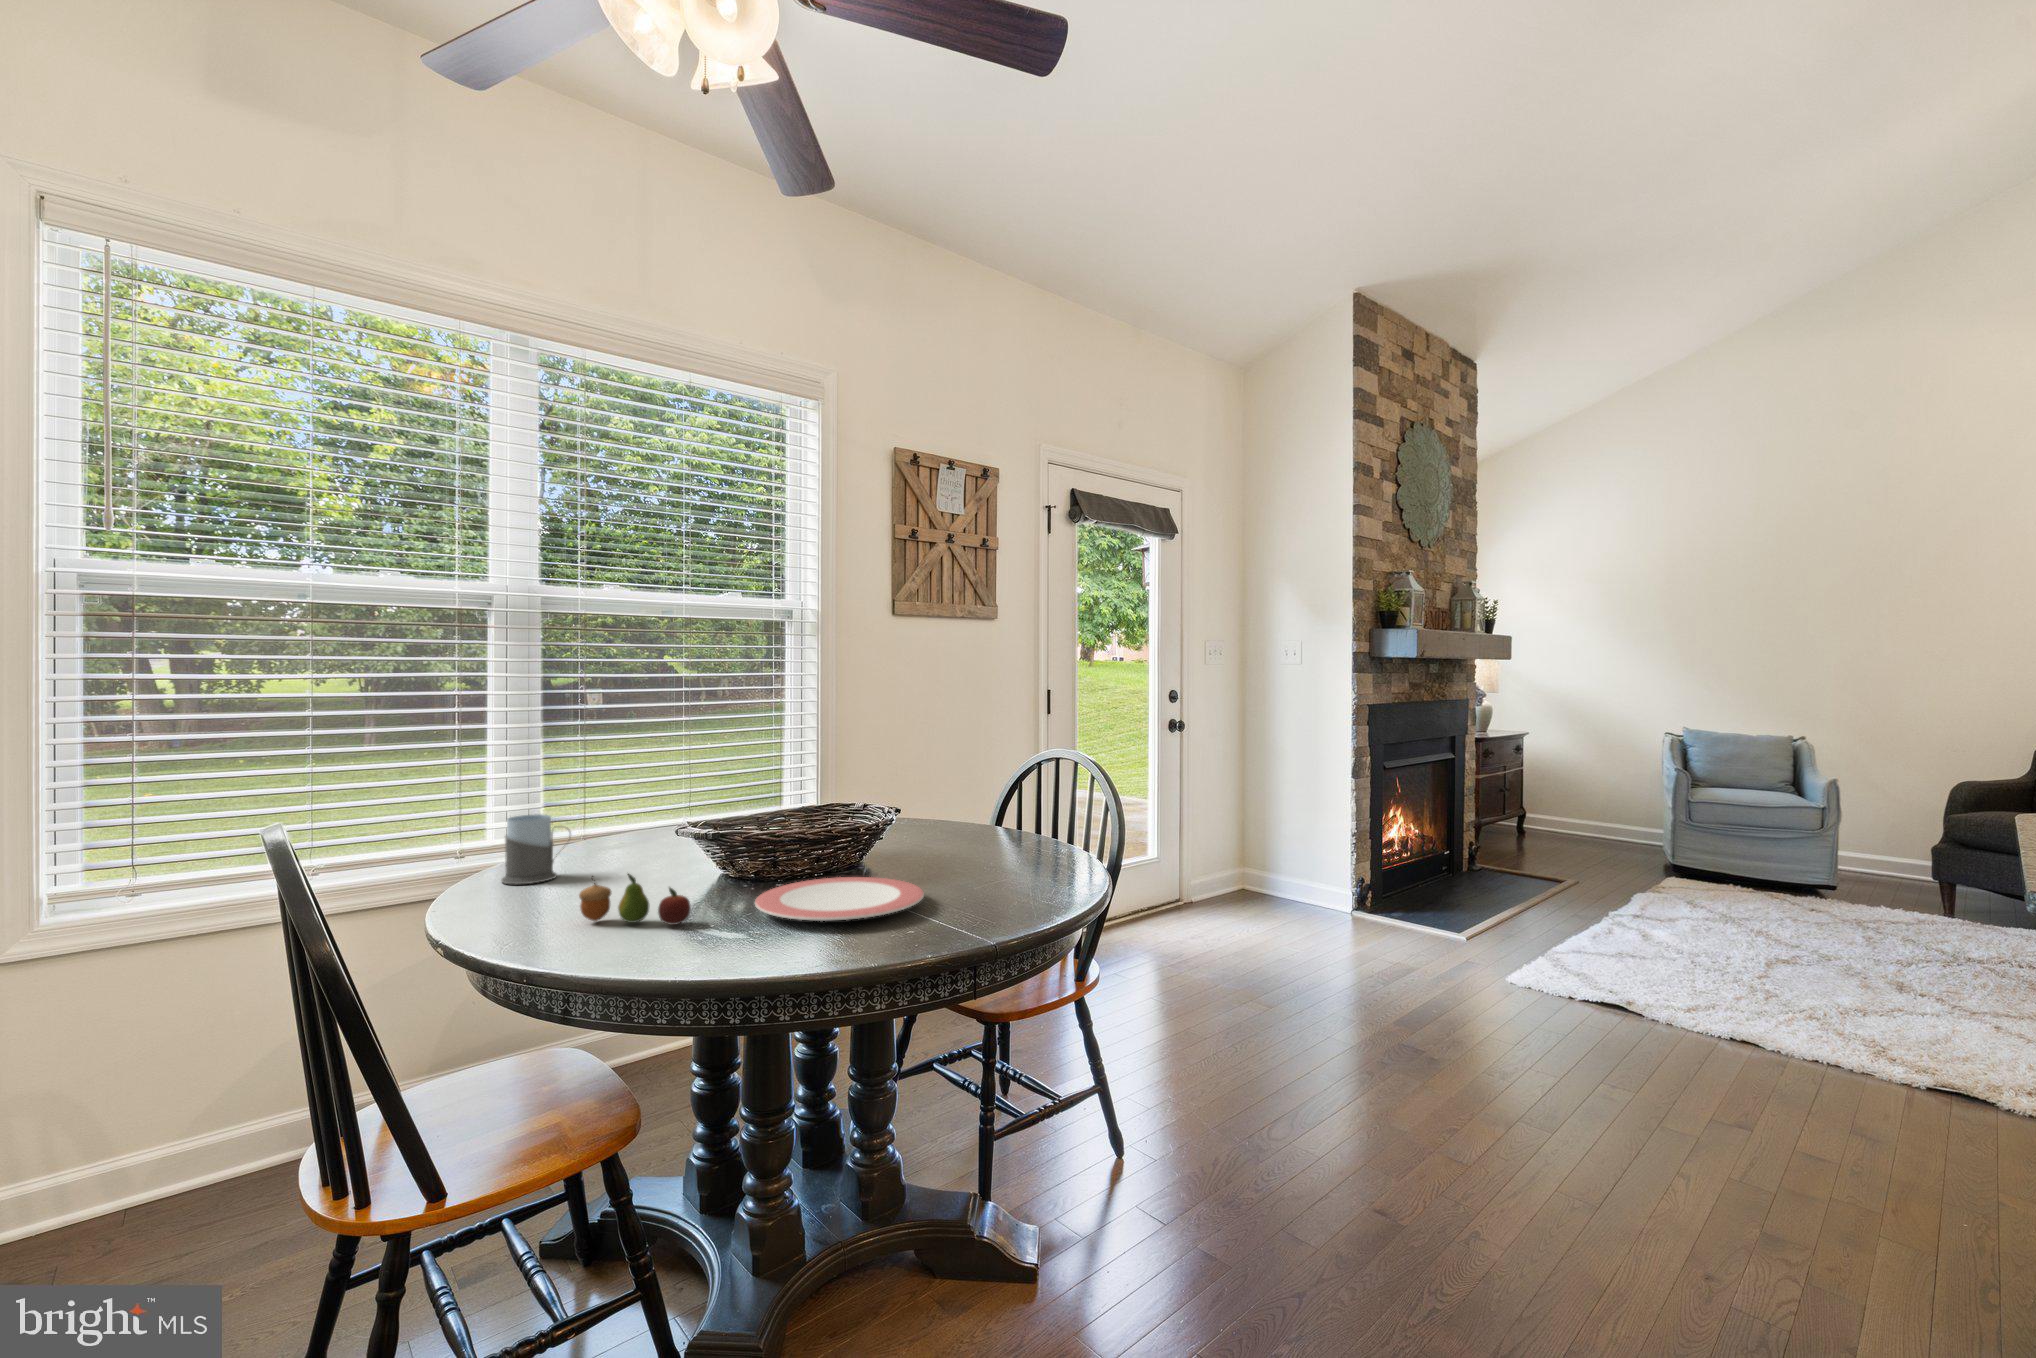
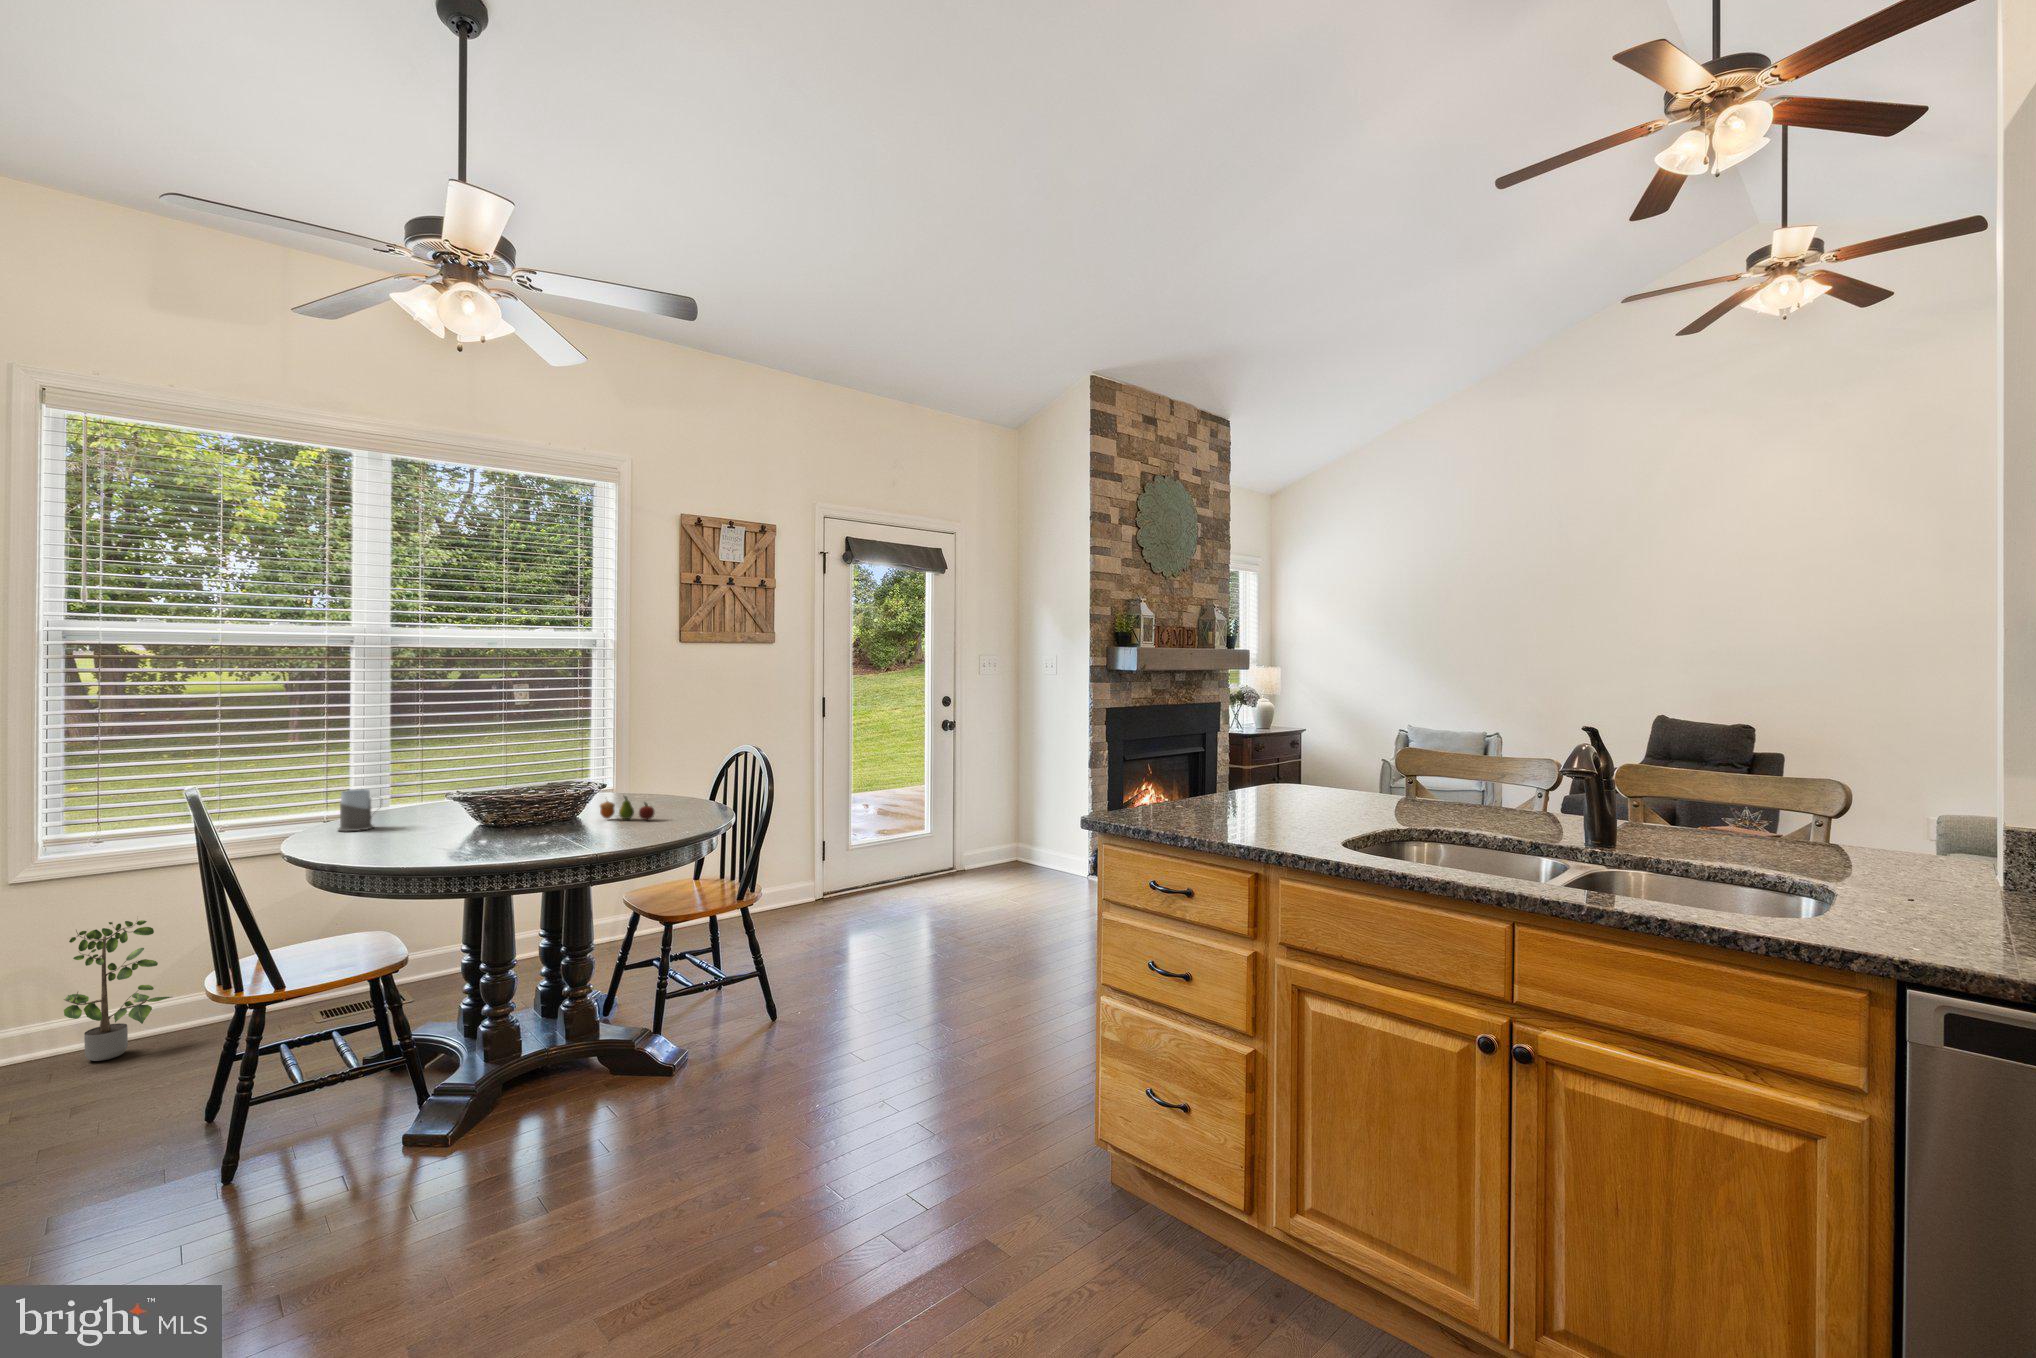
fruit: present [579,874,691,925] -> present [600,796,655,820]
plate: present [755,877,924,921] -> none [478,826,587,845]
potted plant: none [72,1004,245,1233] -> present [64,920,171,1061]

